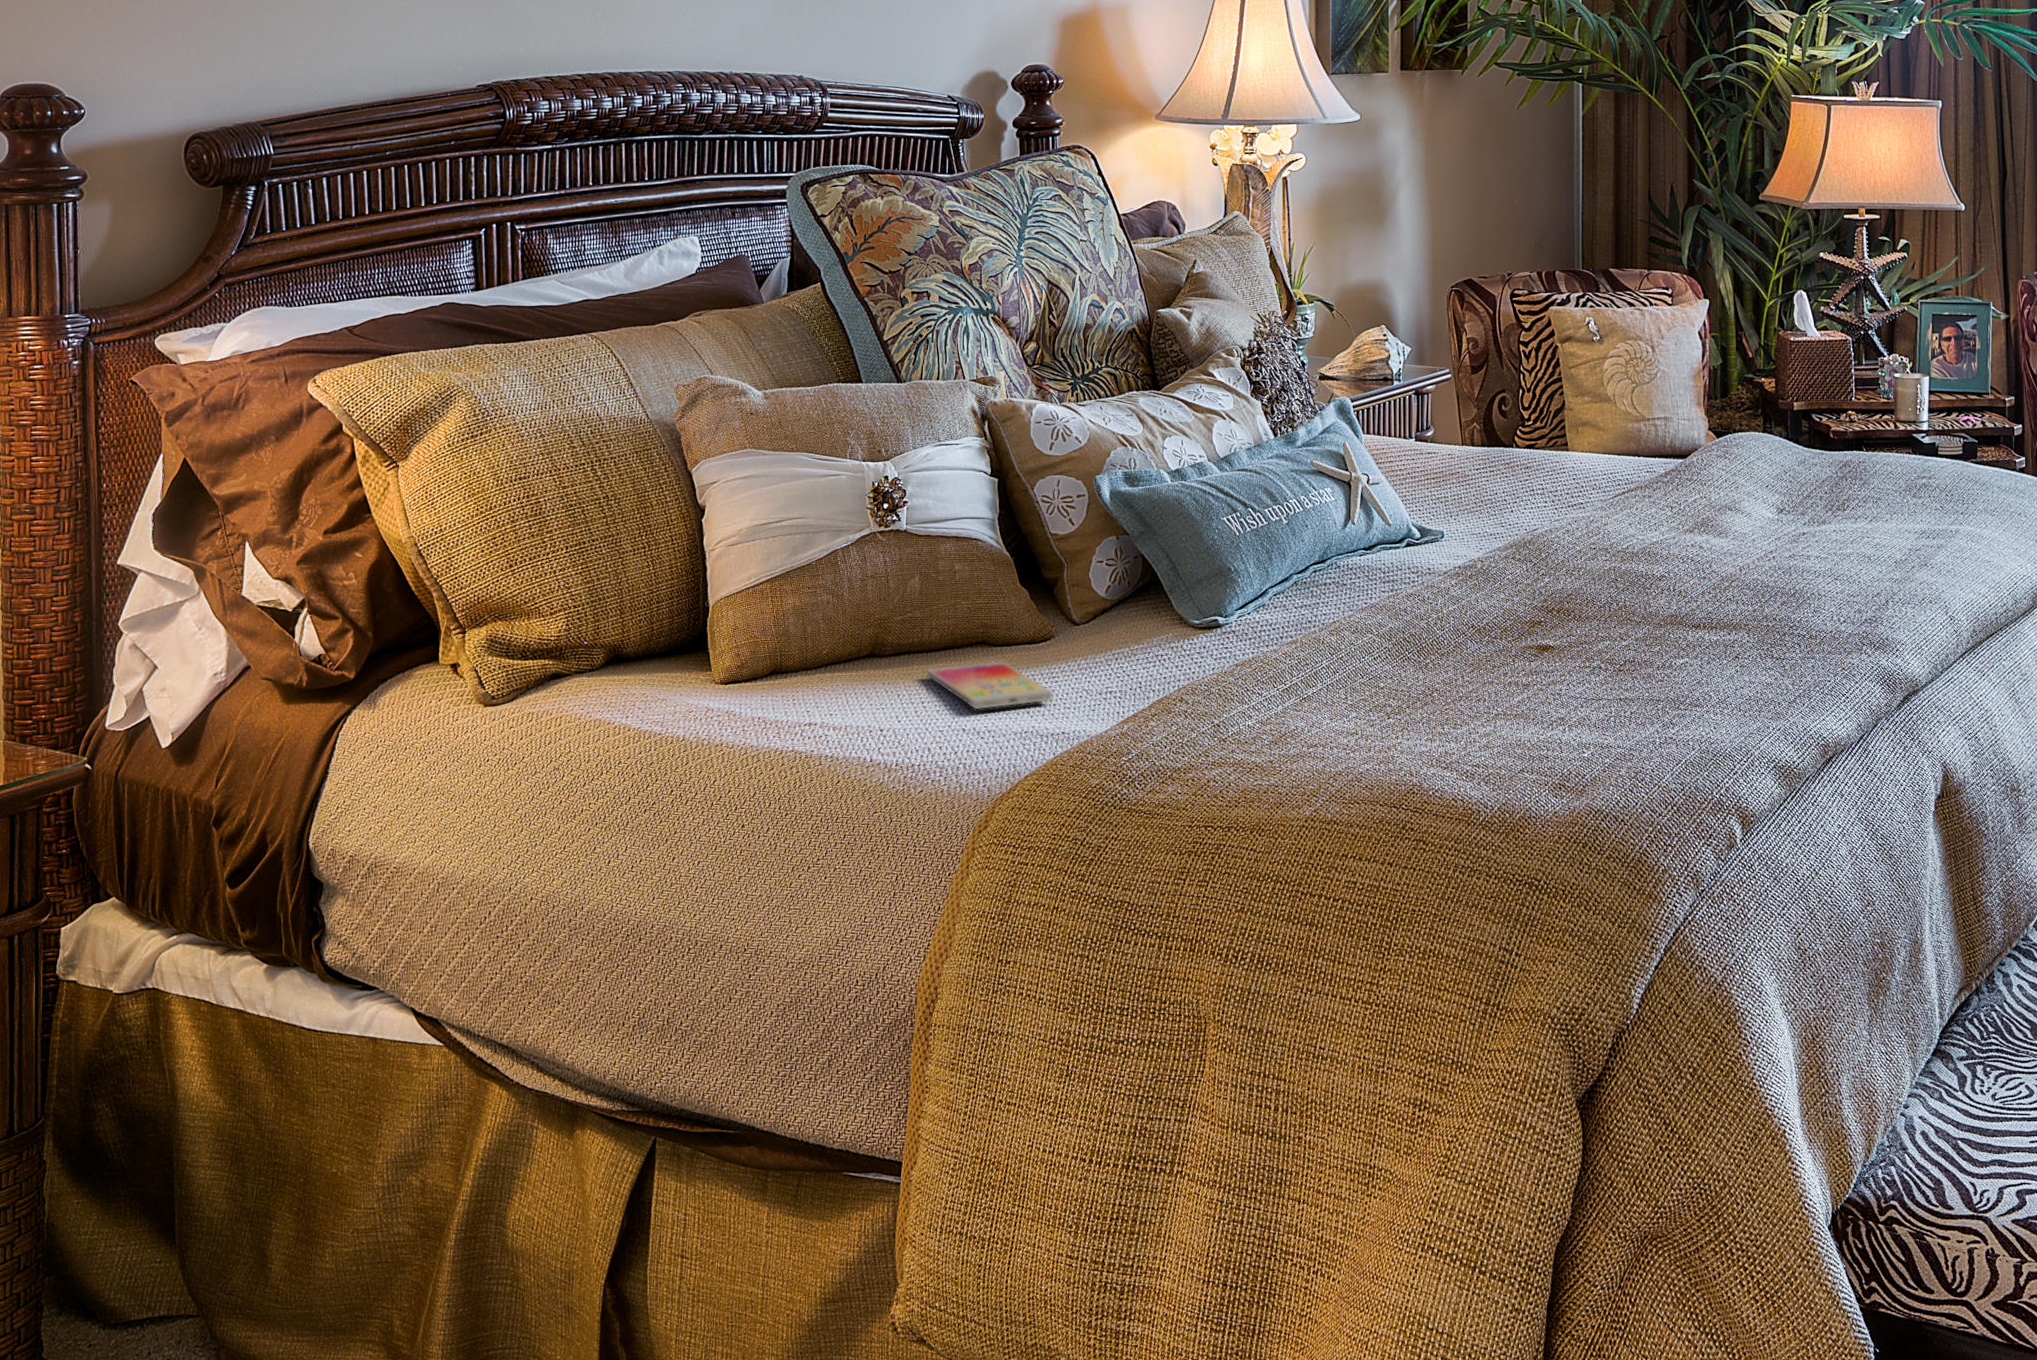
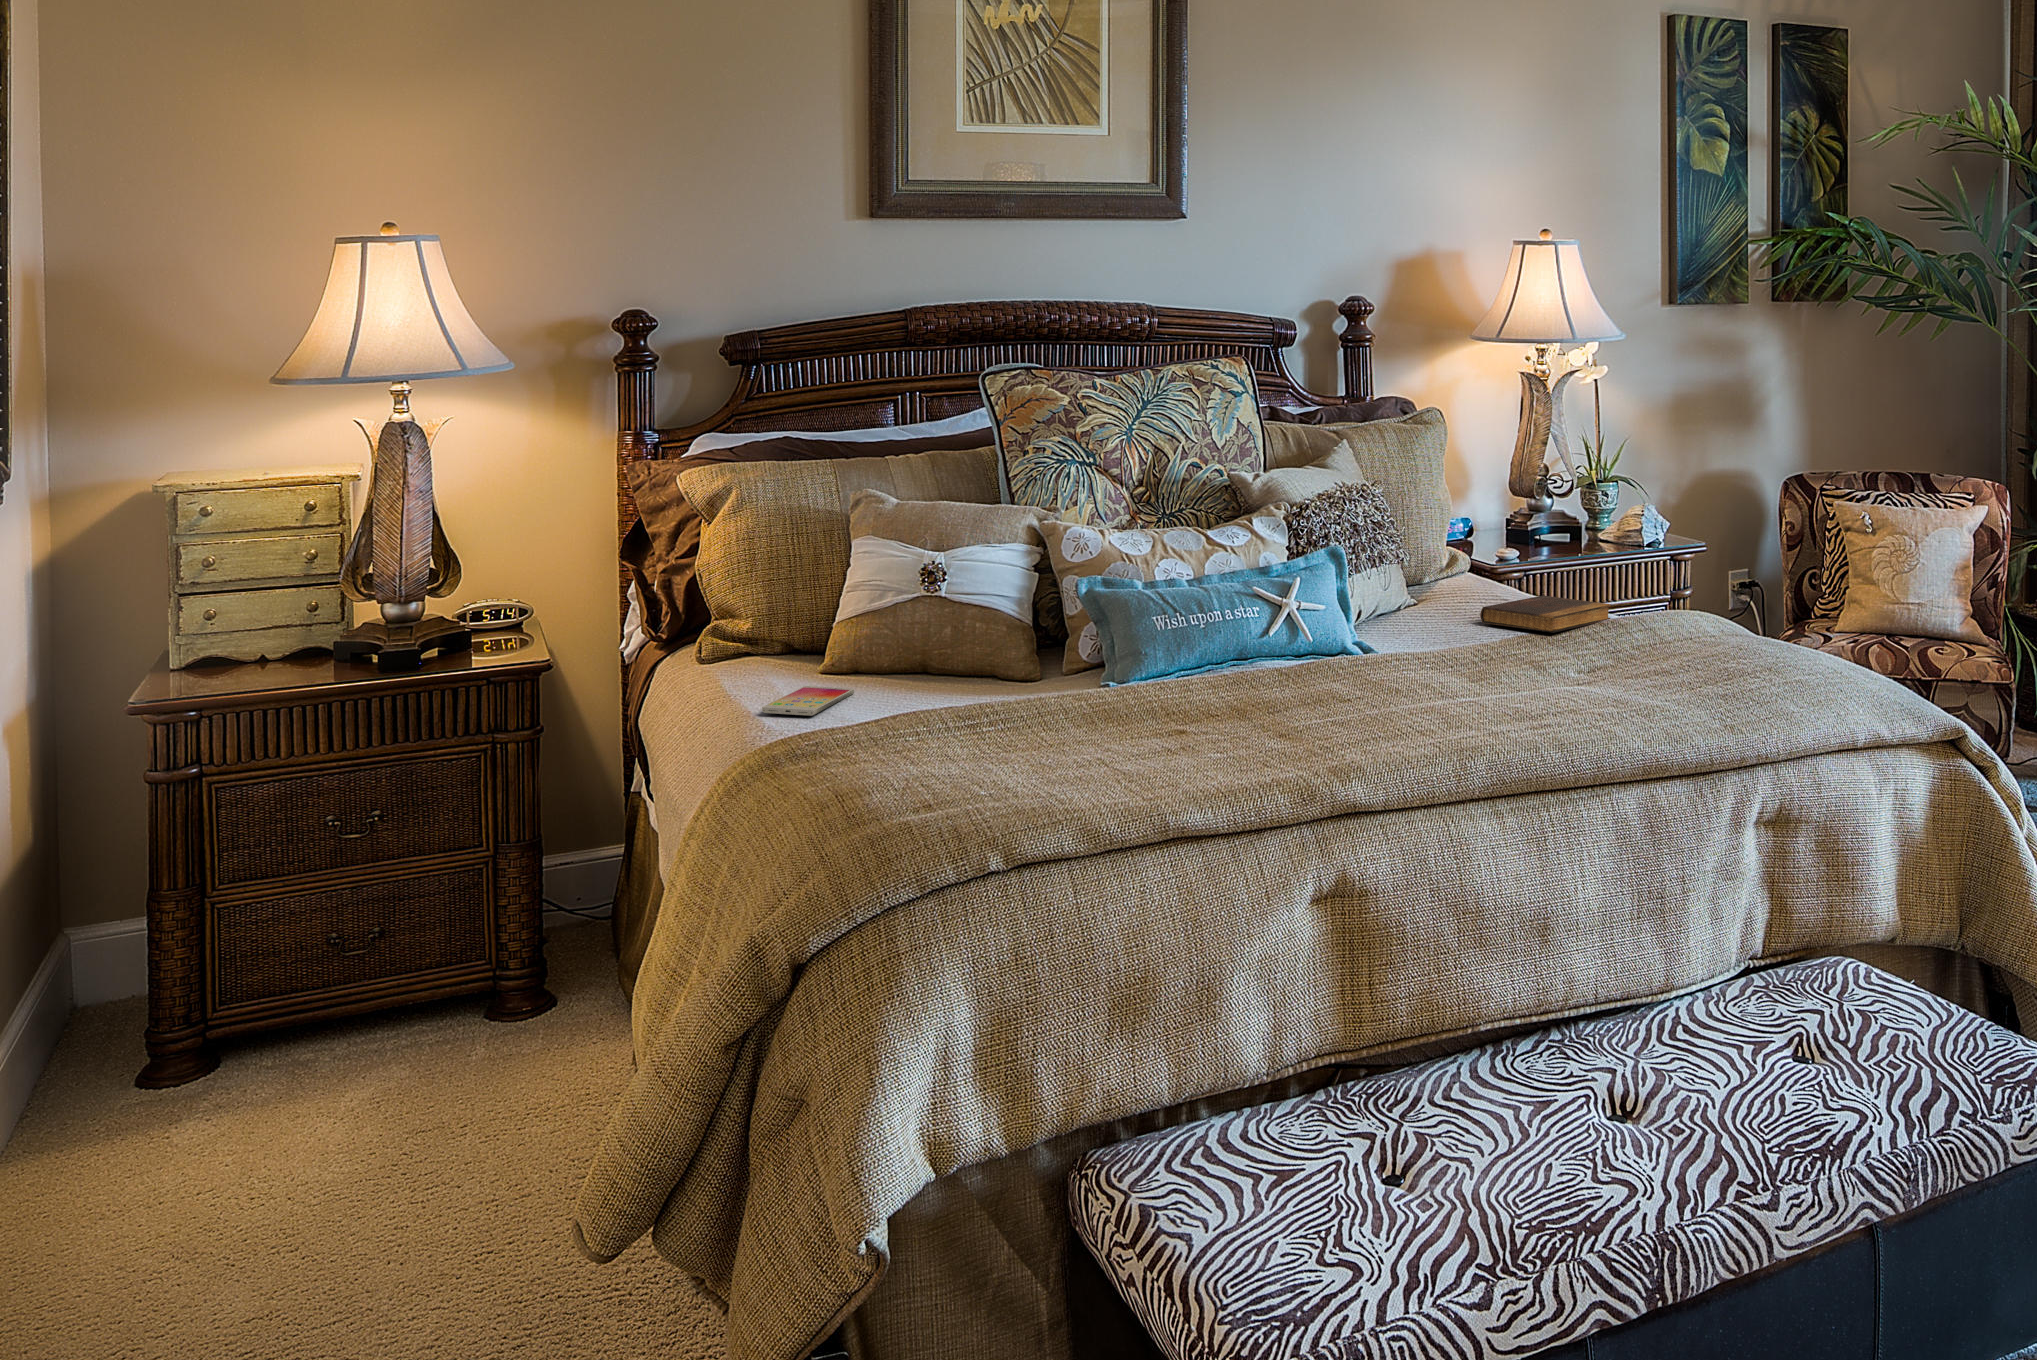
book: none [1471,442,1577,480] -> present [1480,596,1611,633]

